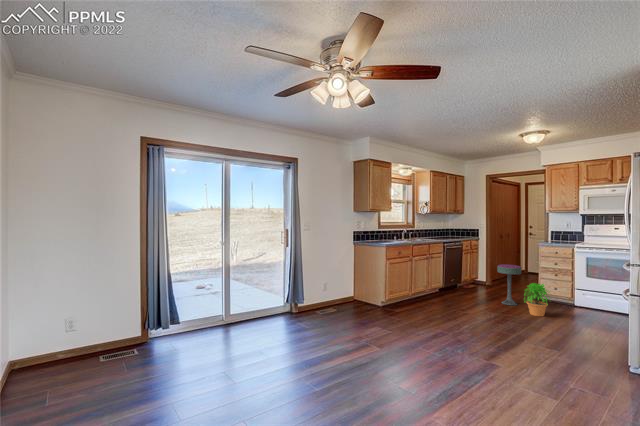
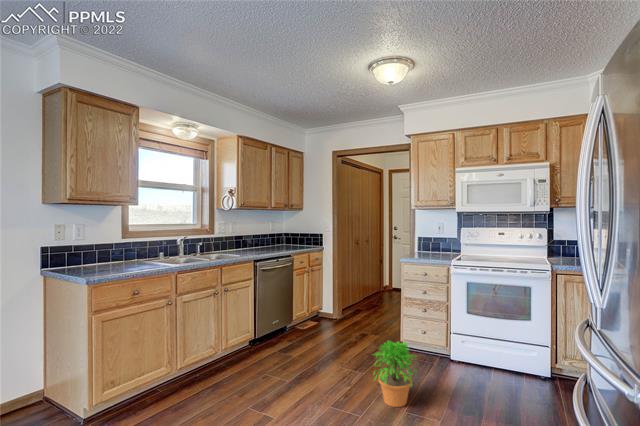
bar stool: present [497,264,521,305] -> none [337,299,374,376]

